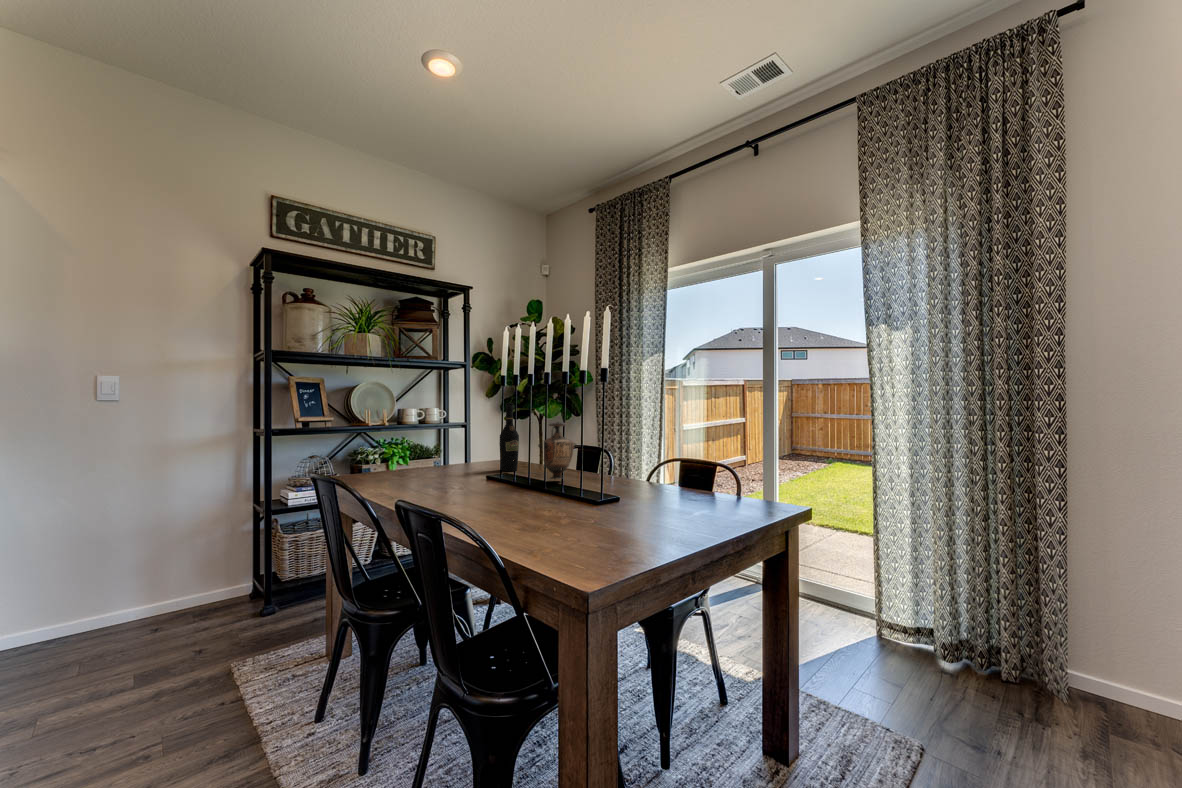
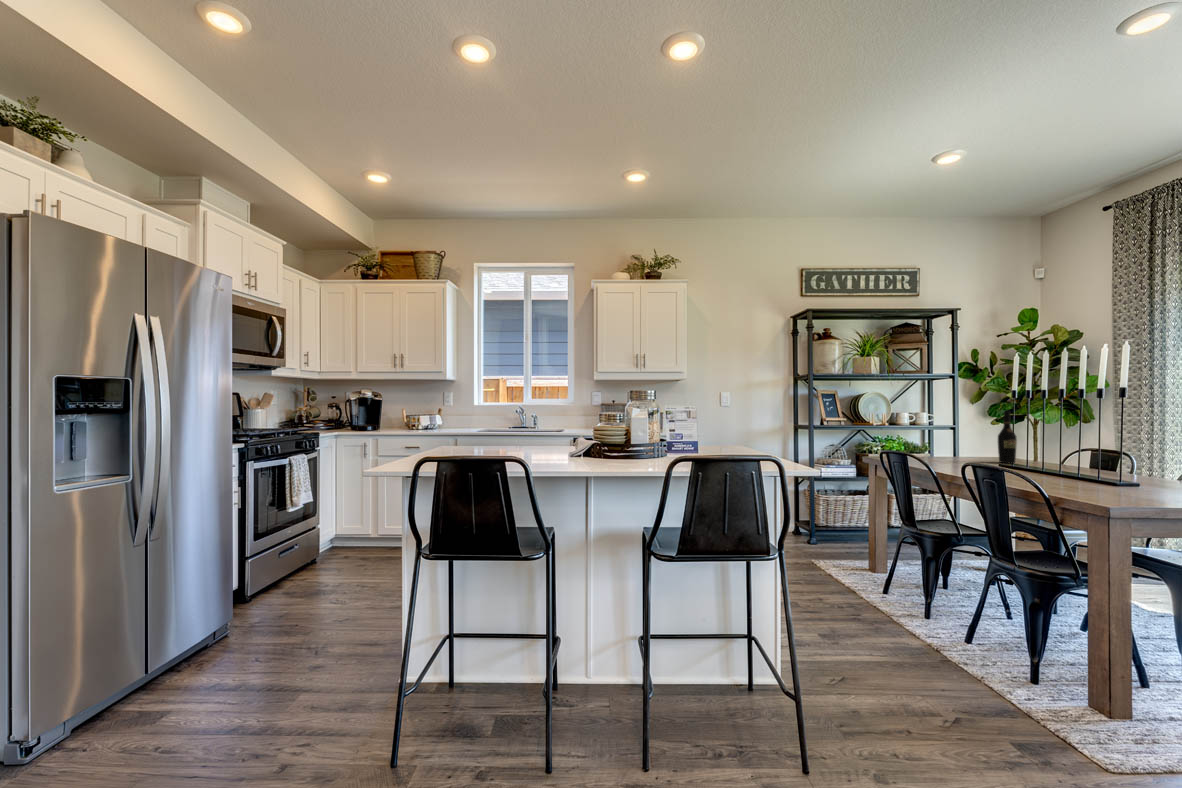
vase: present [538,422,576,480] -> none [1036,423,1076,471]

